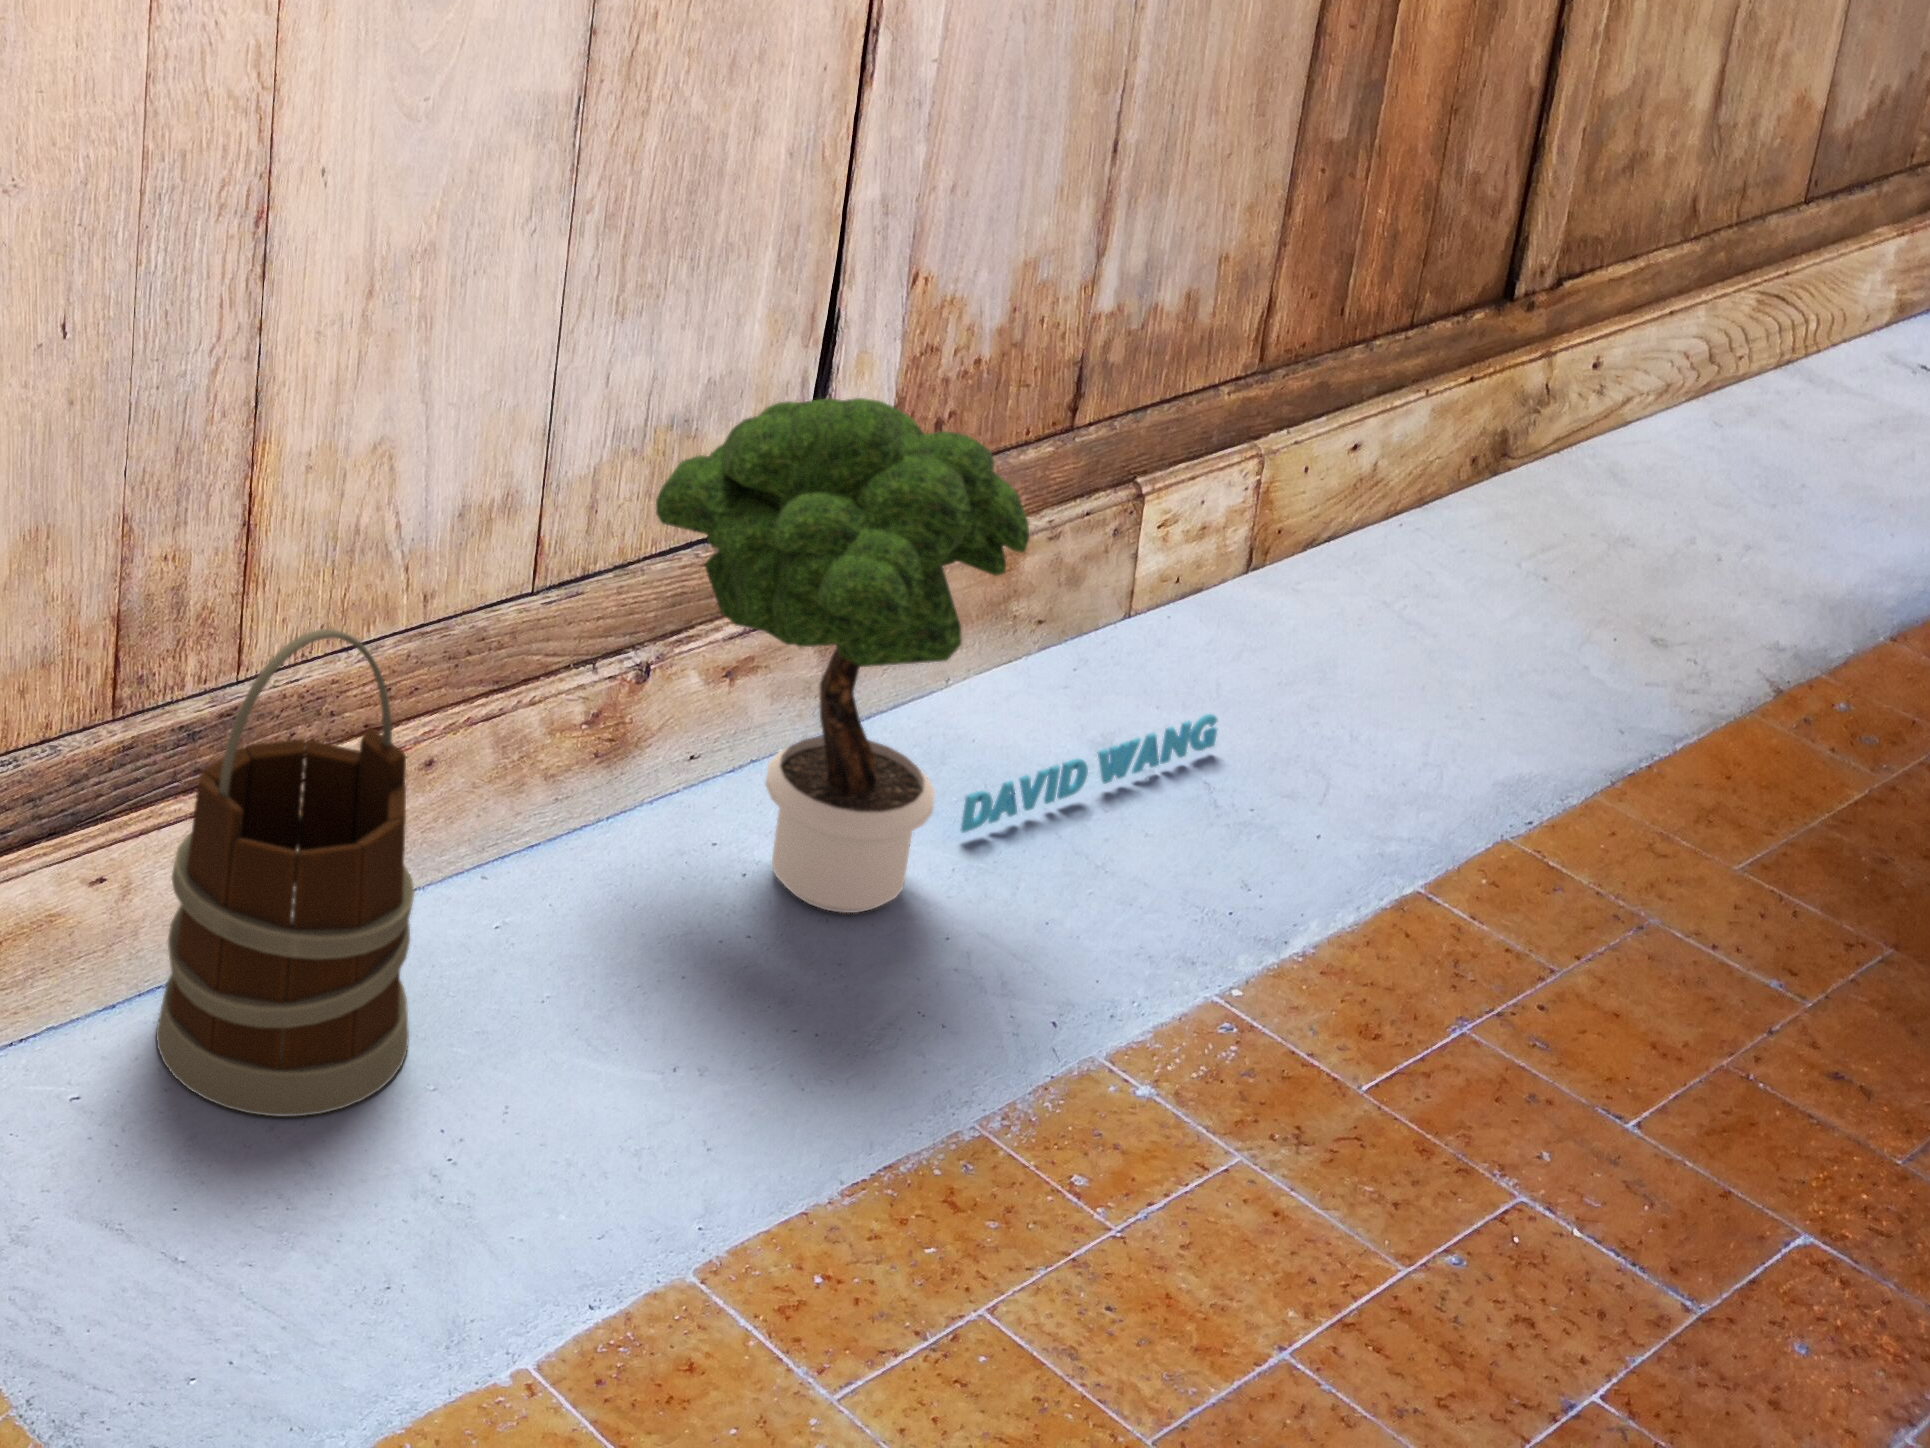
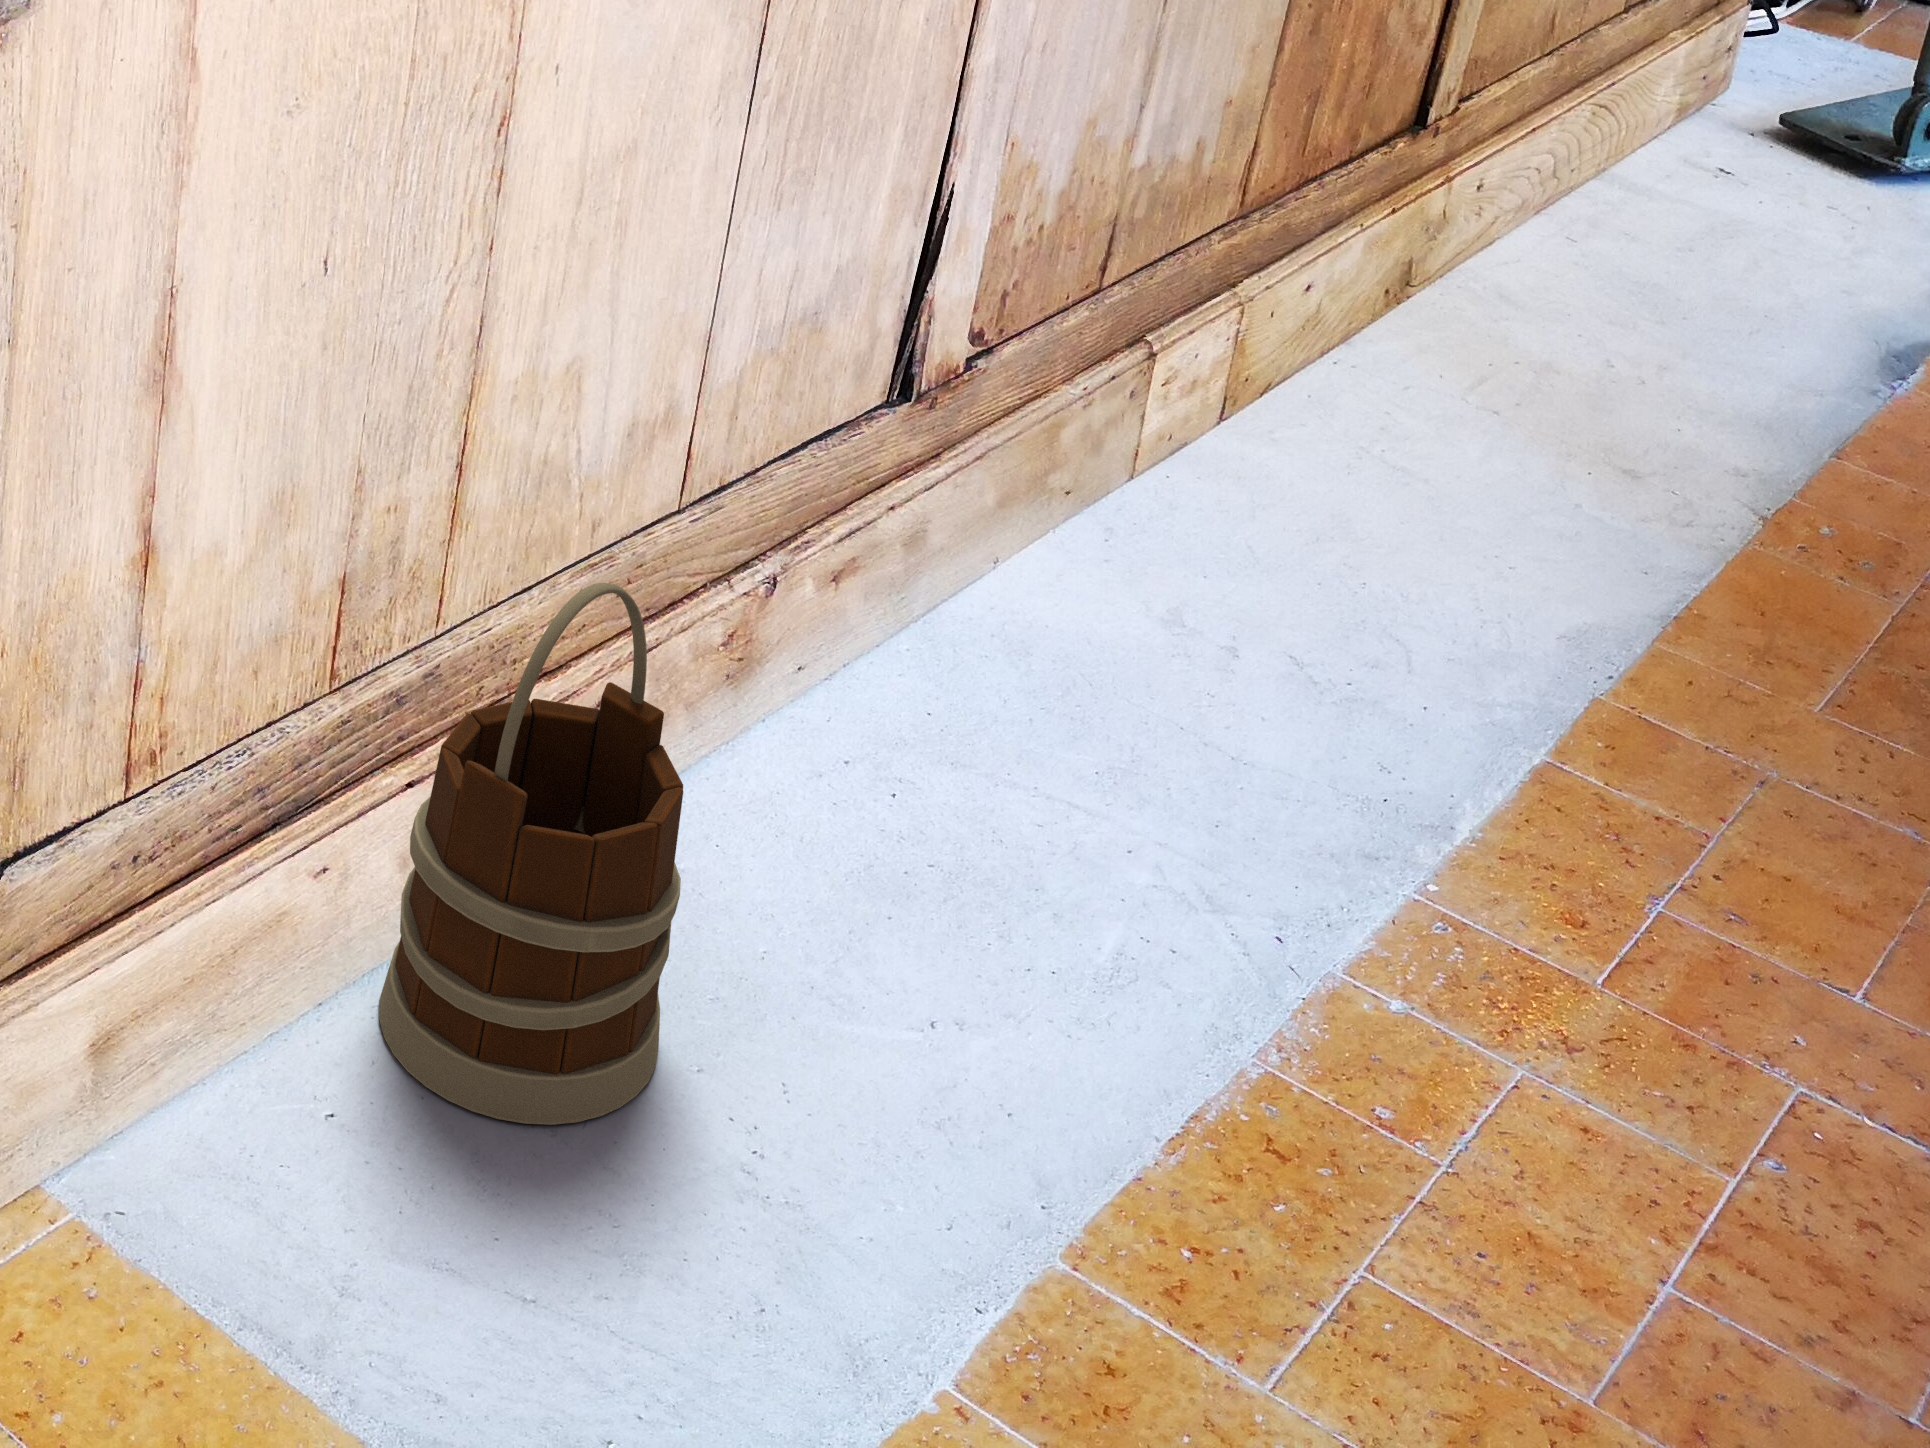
potted tree: present [656,398,1218,913] -> none [835,279,1292,831]

